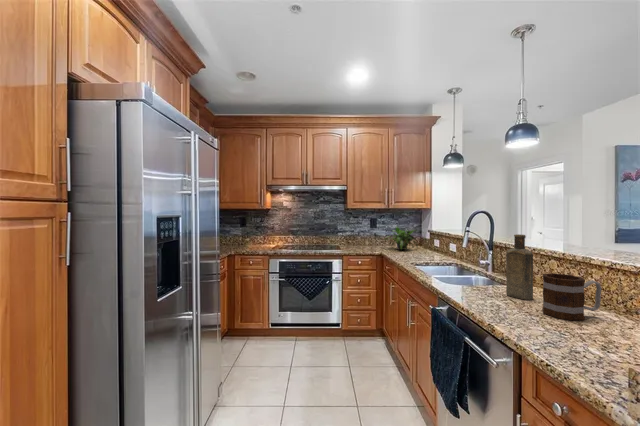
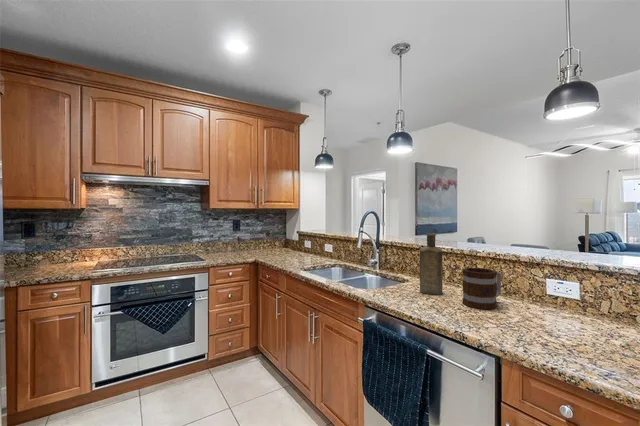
potted plant: present [385,226,418,250] -> none [255,229,290,255]

